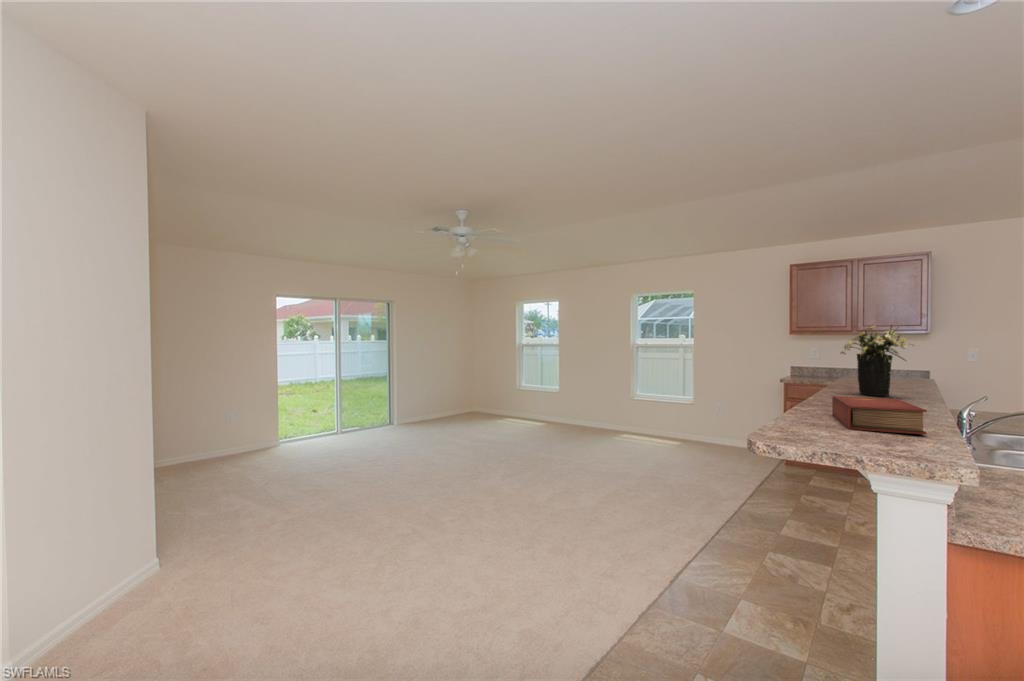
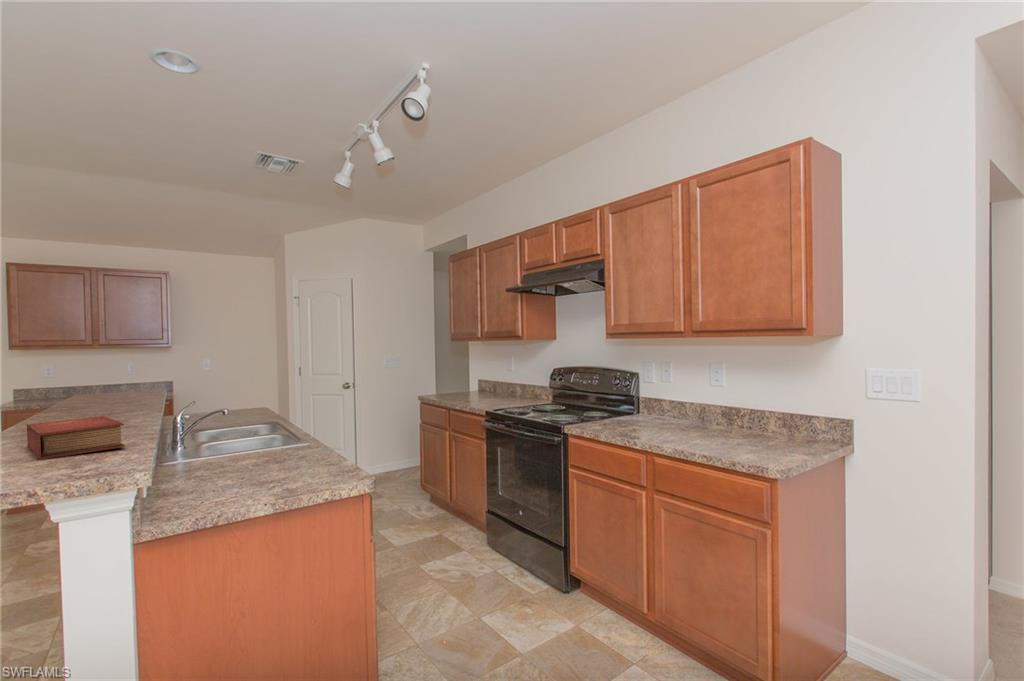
flower arrangement: present [841,325,914,396] -> none [54,339,136,415]

